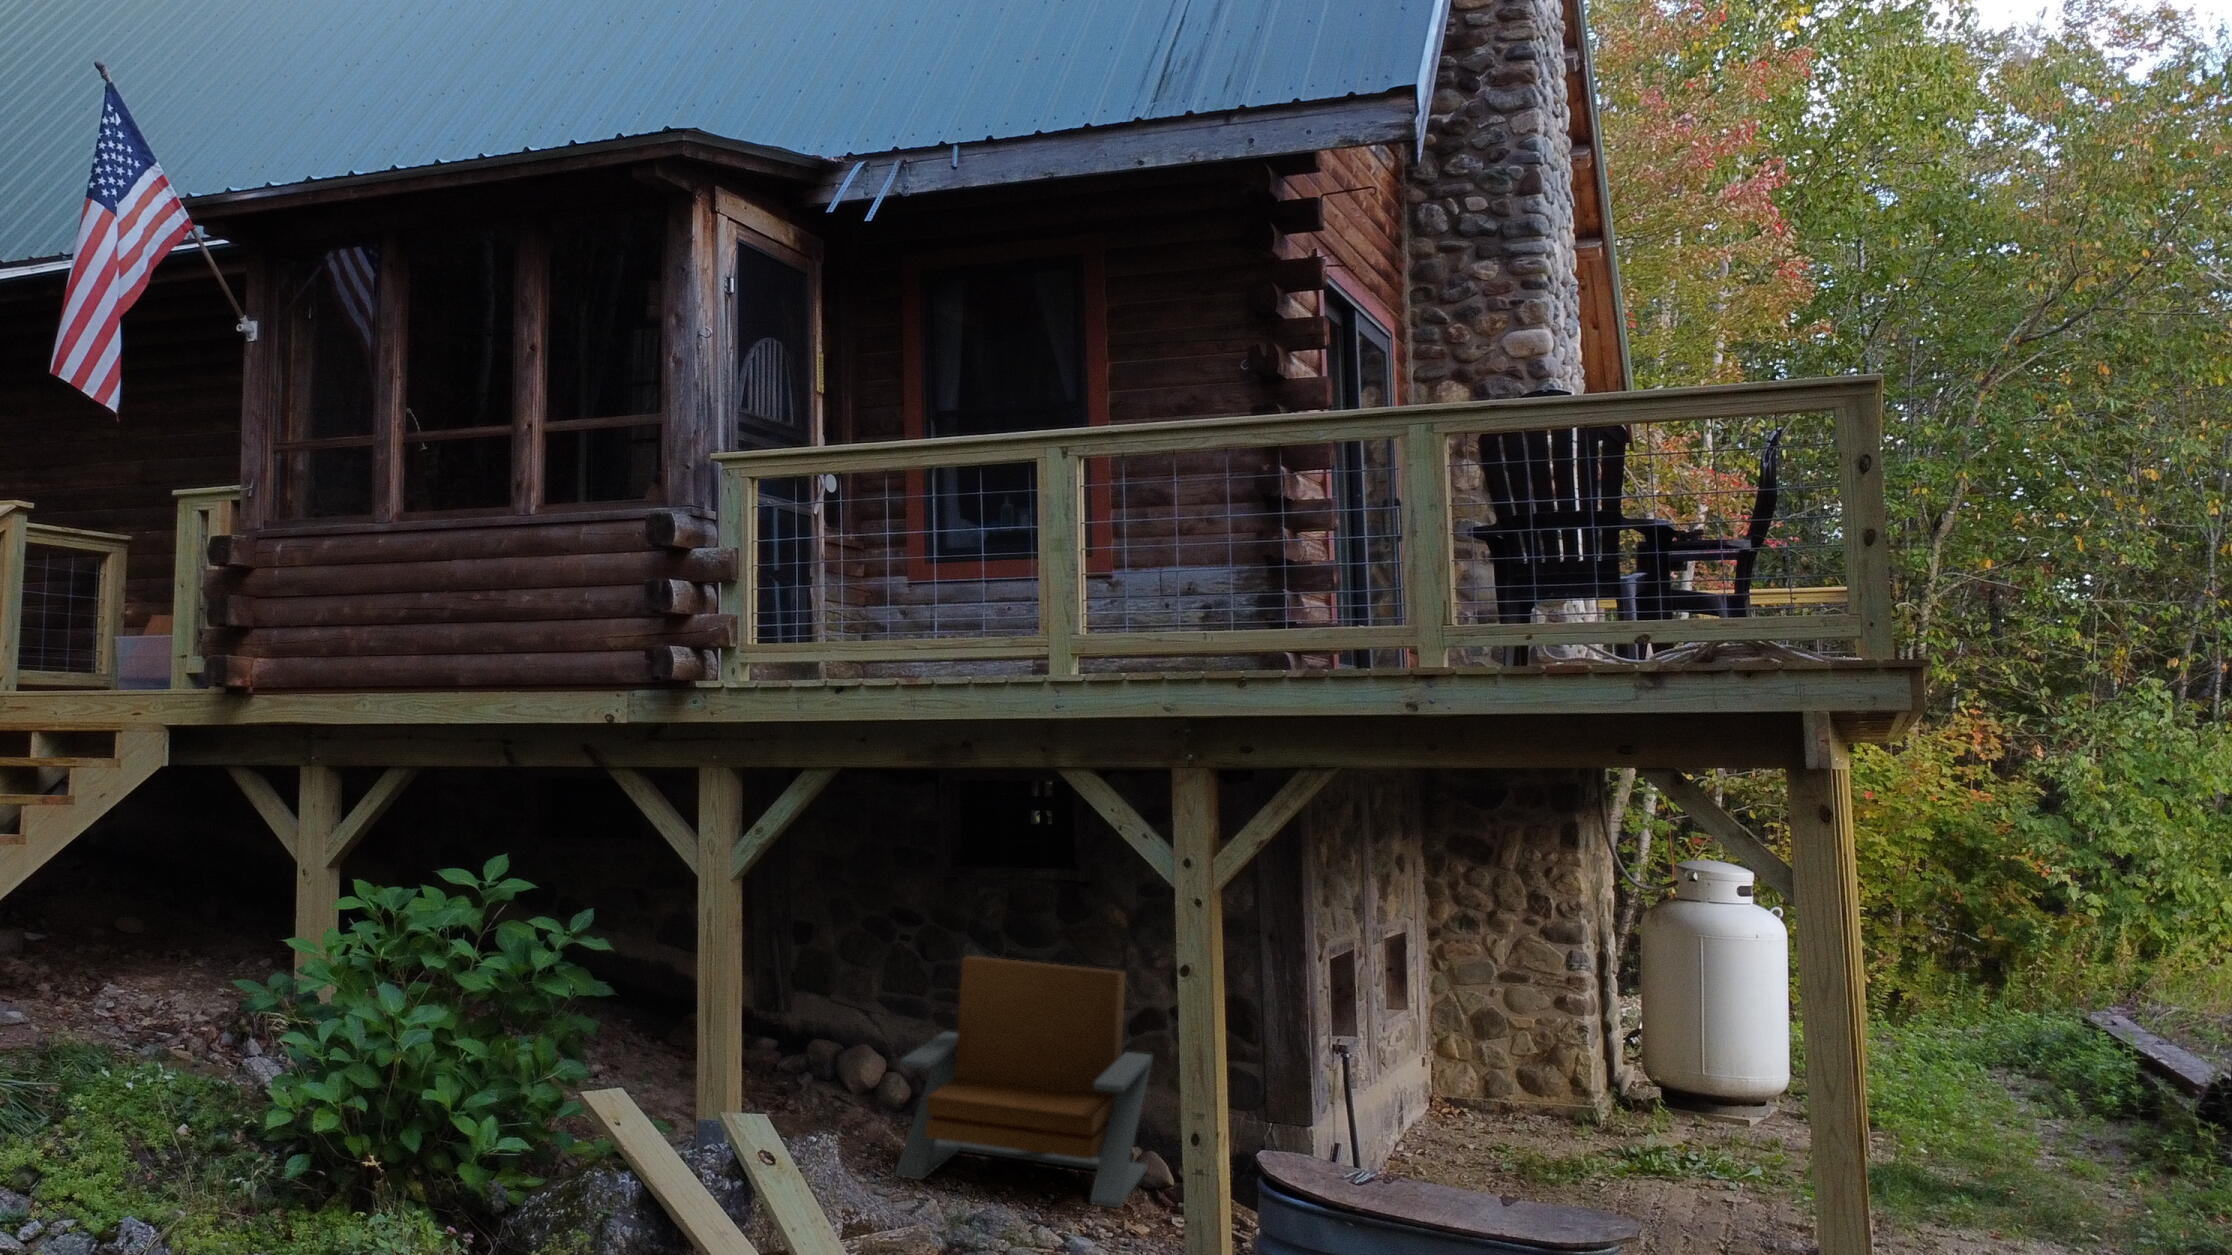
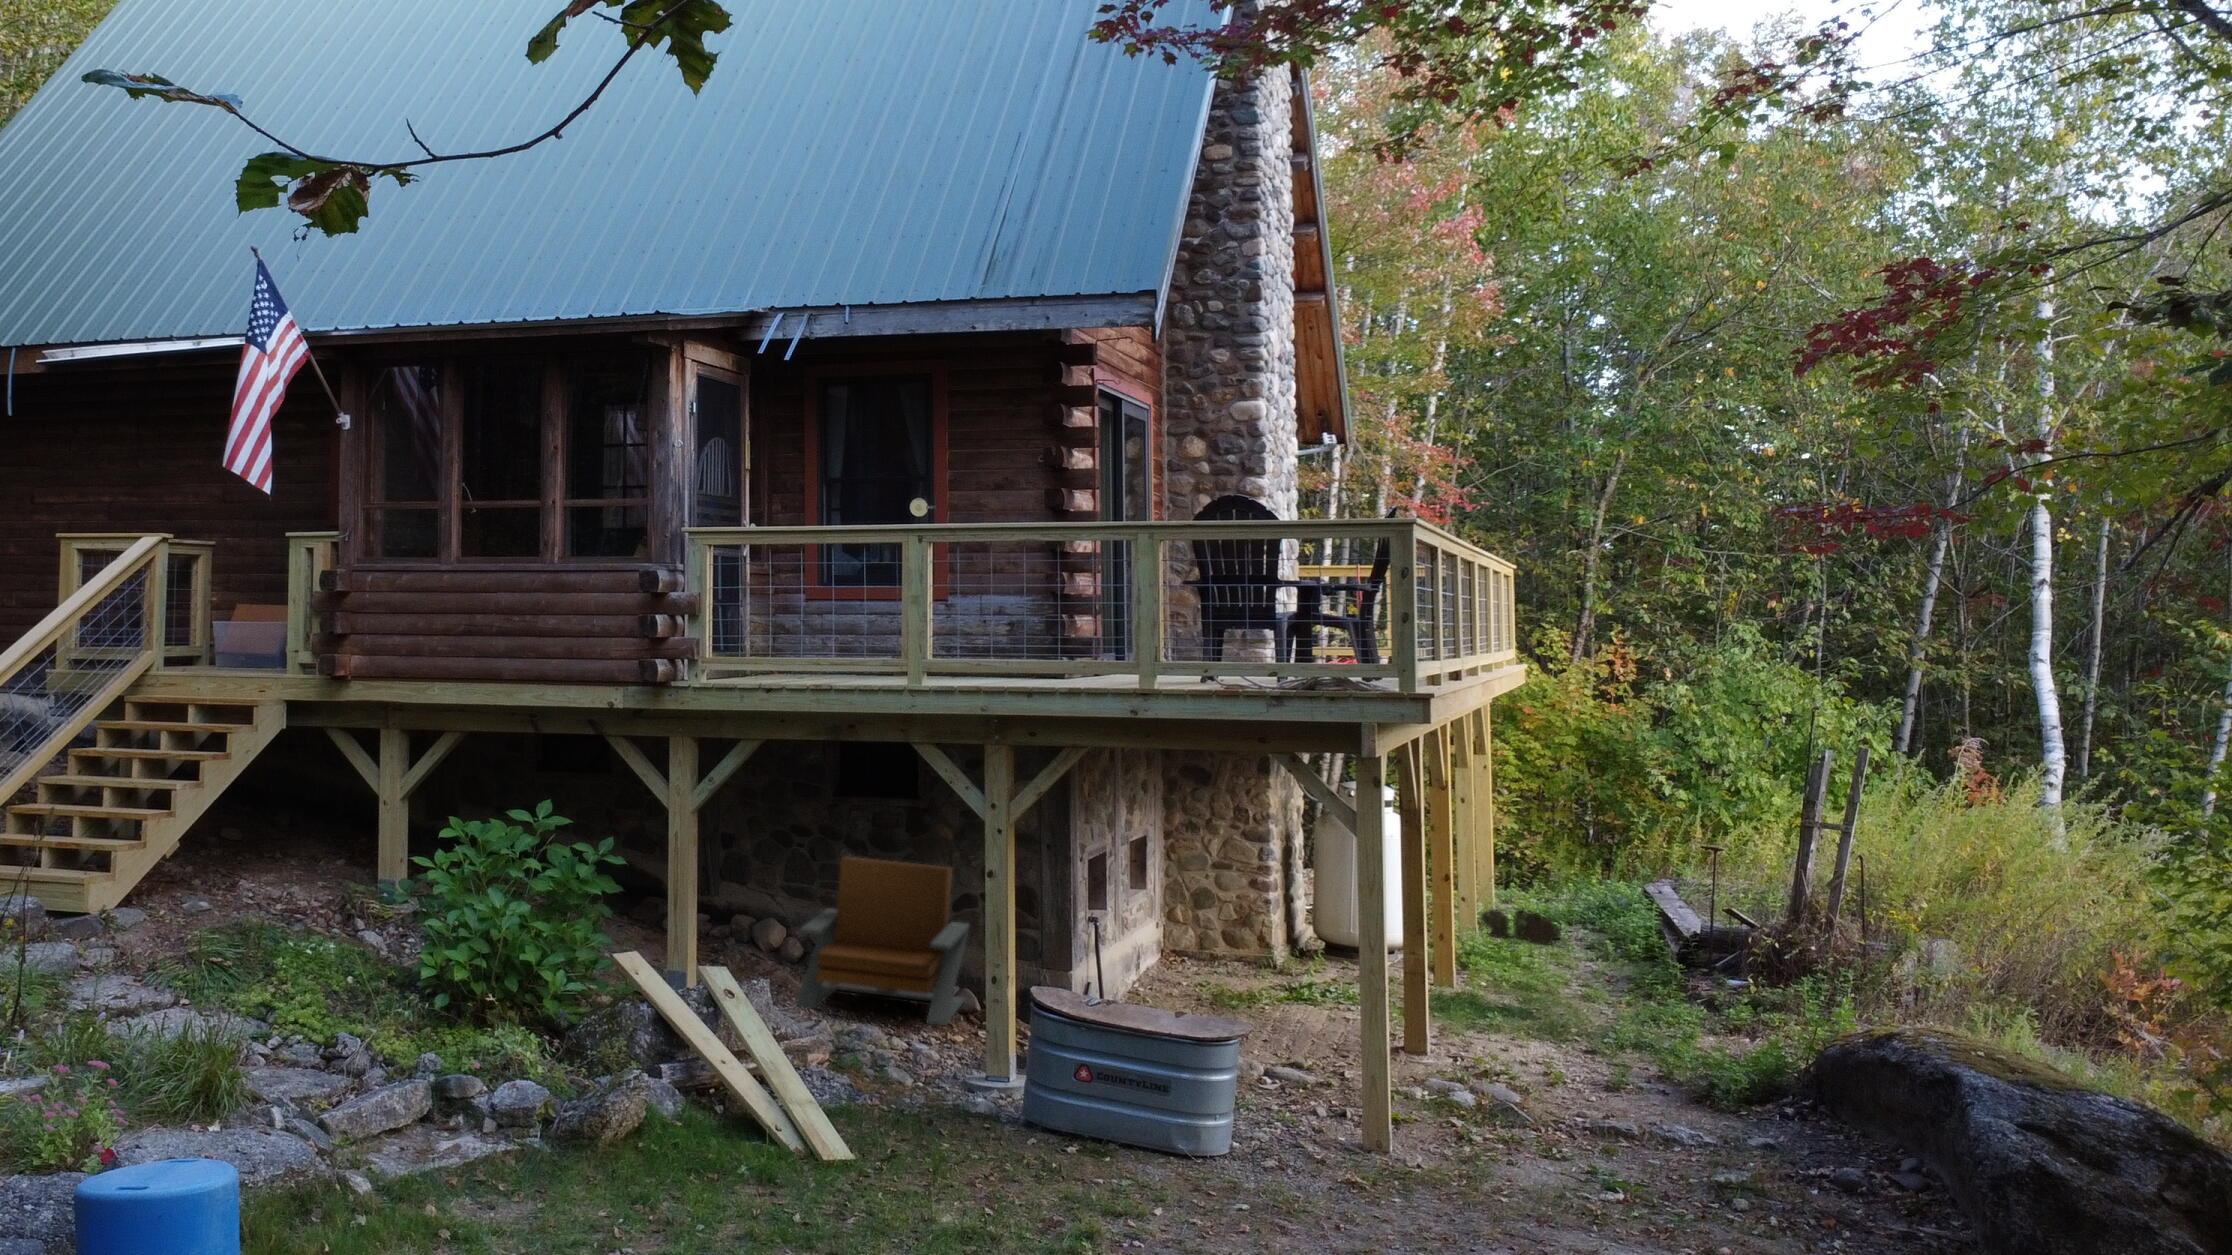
woven basket: none [1866,1042,1984,1096] -> present [1479,908,1561,945]

